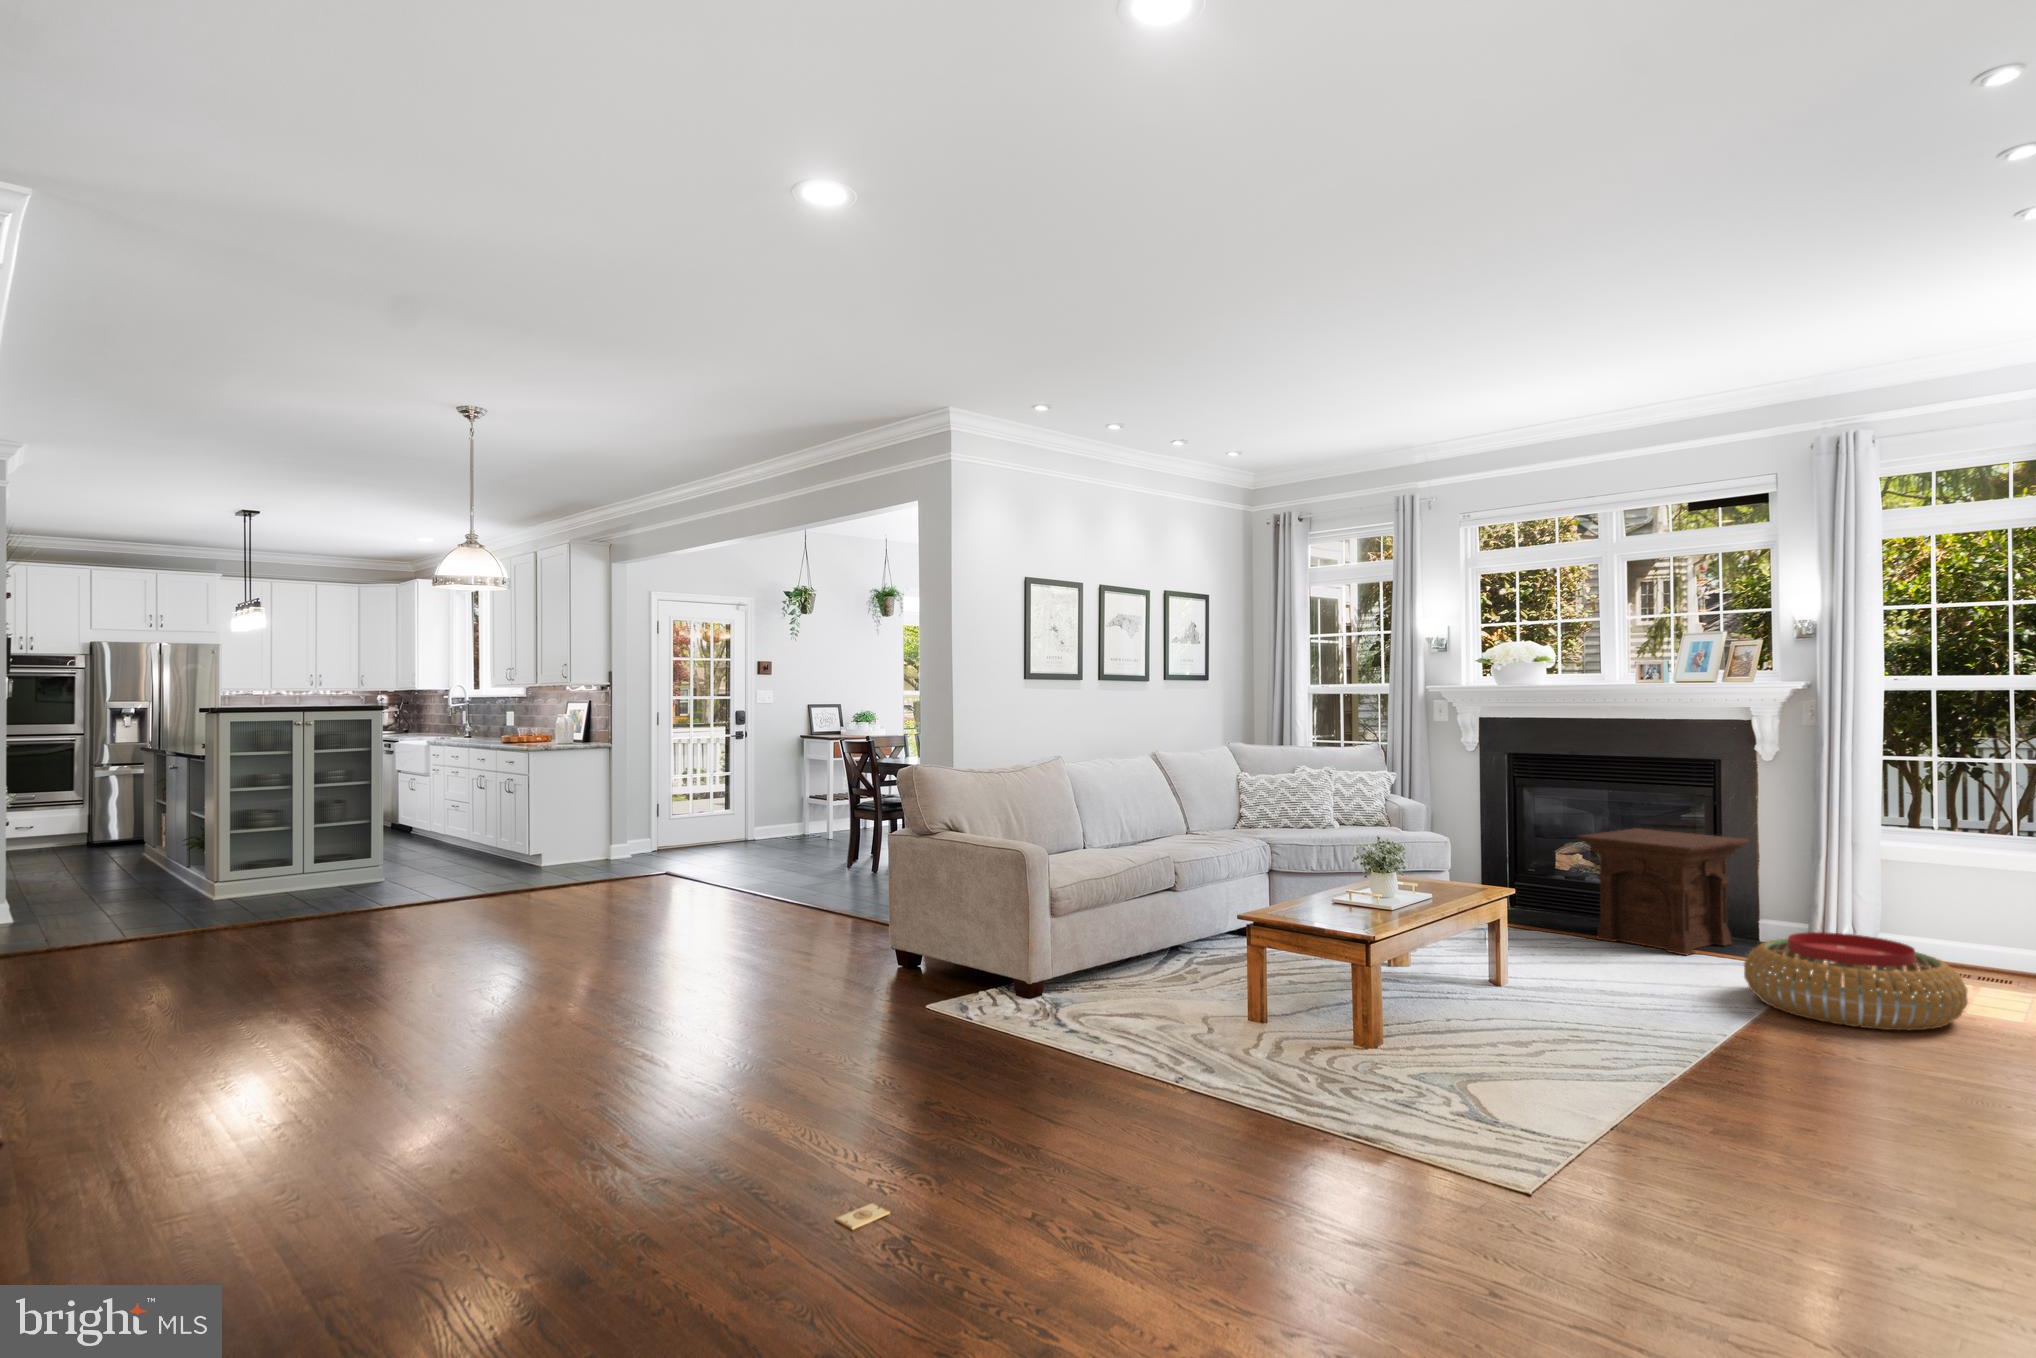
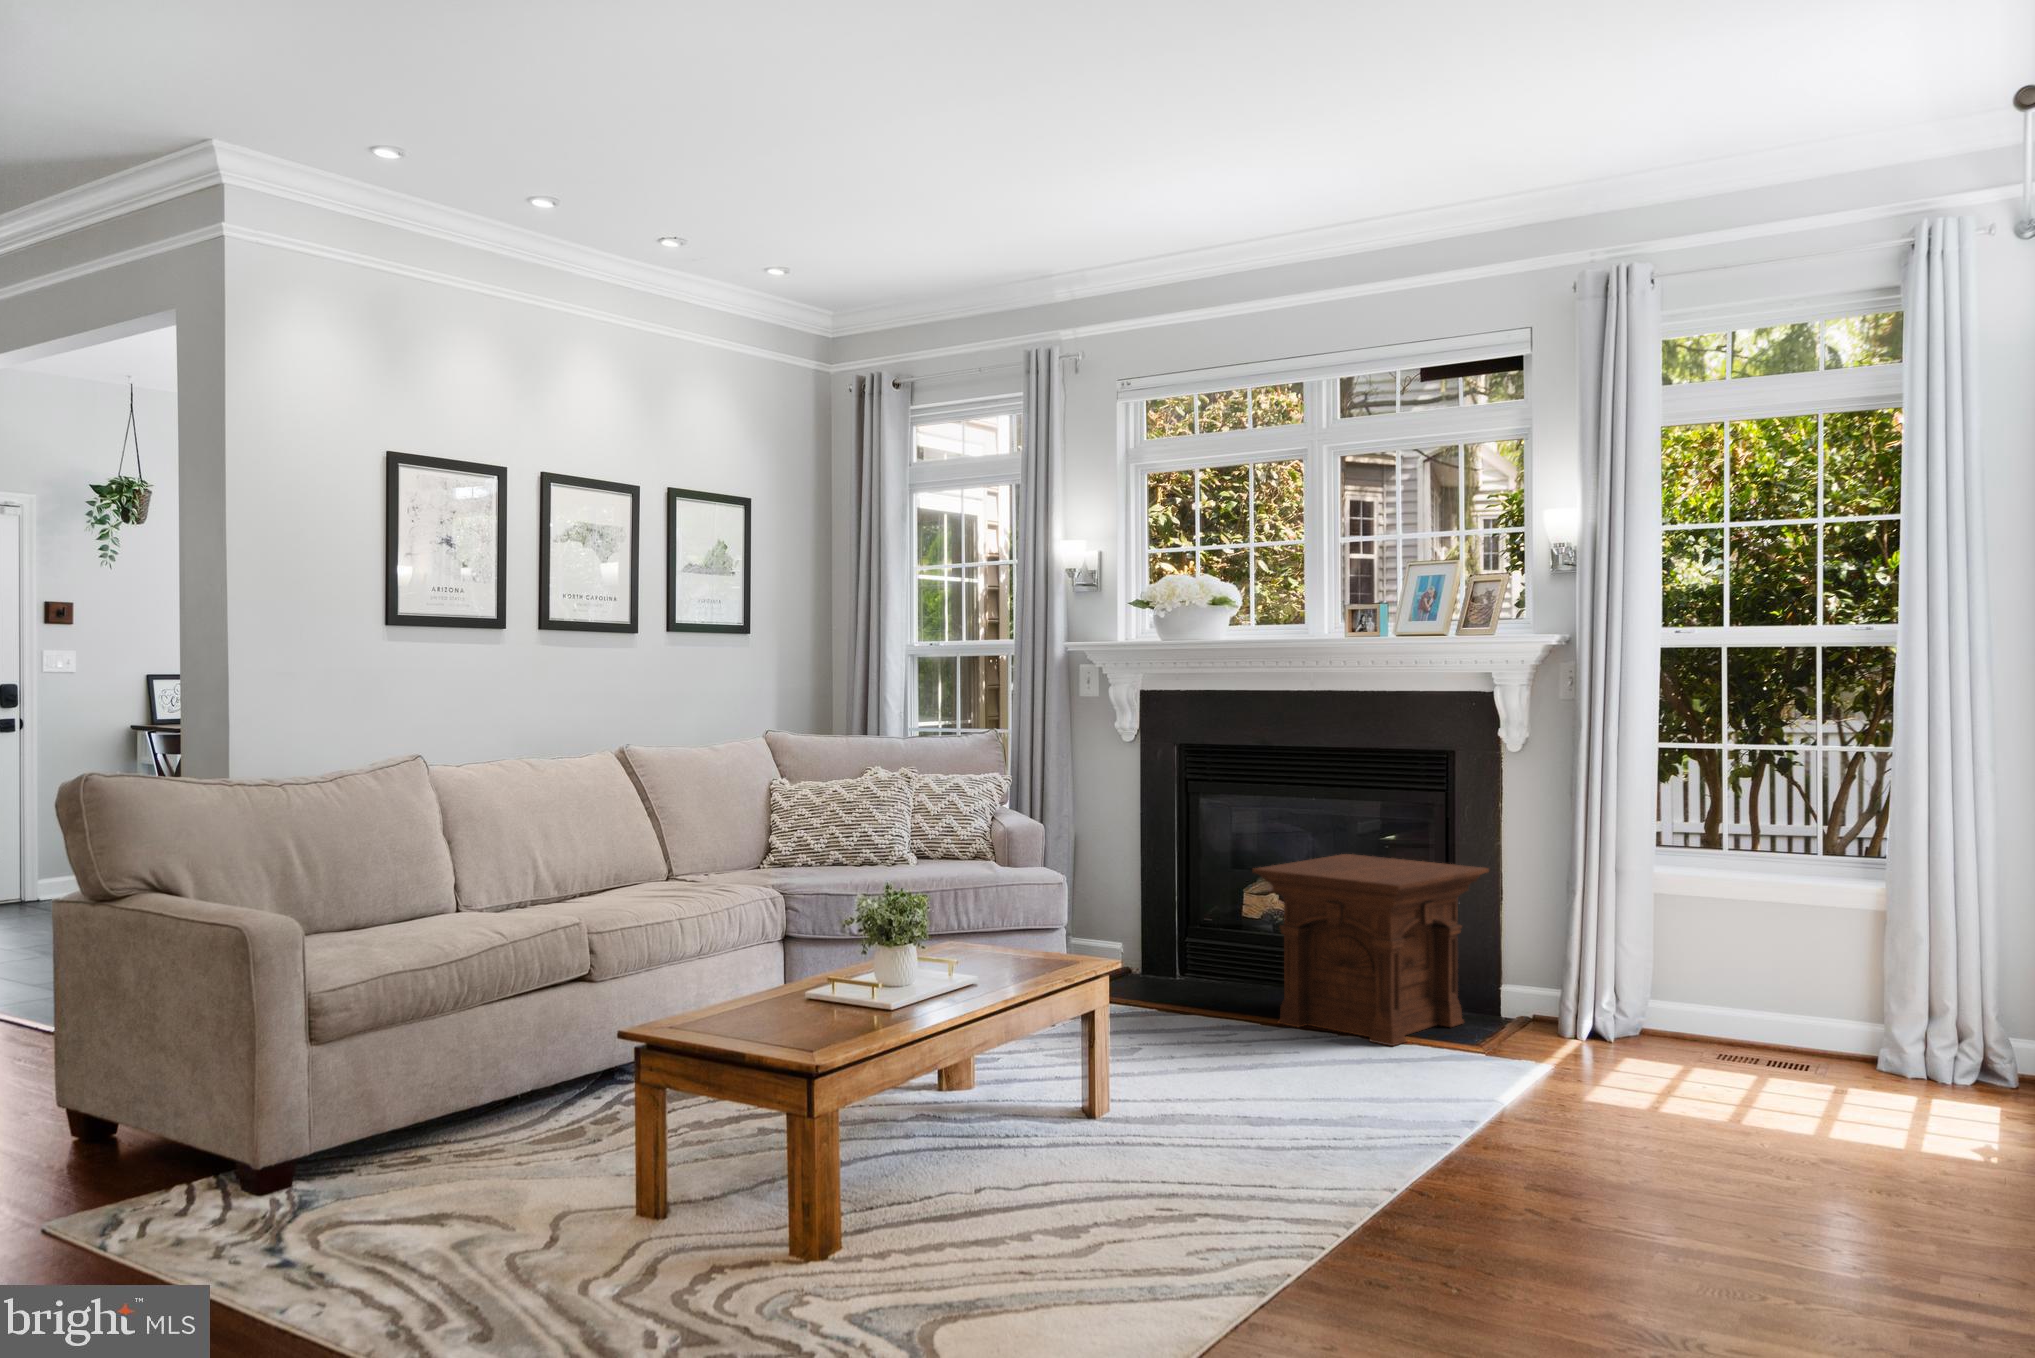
pouf: present [1744,932,1968,1030] -> none [1449,1012,1743,1164]

